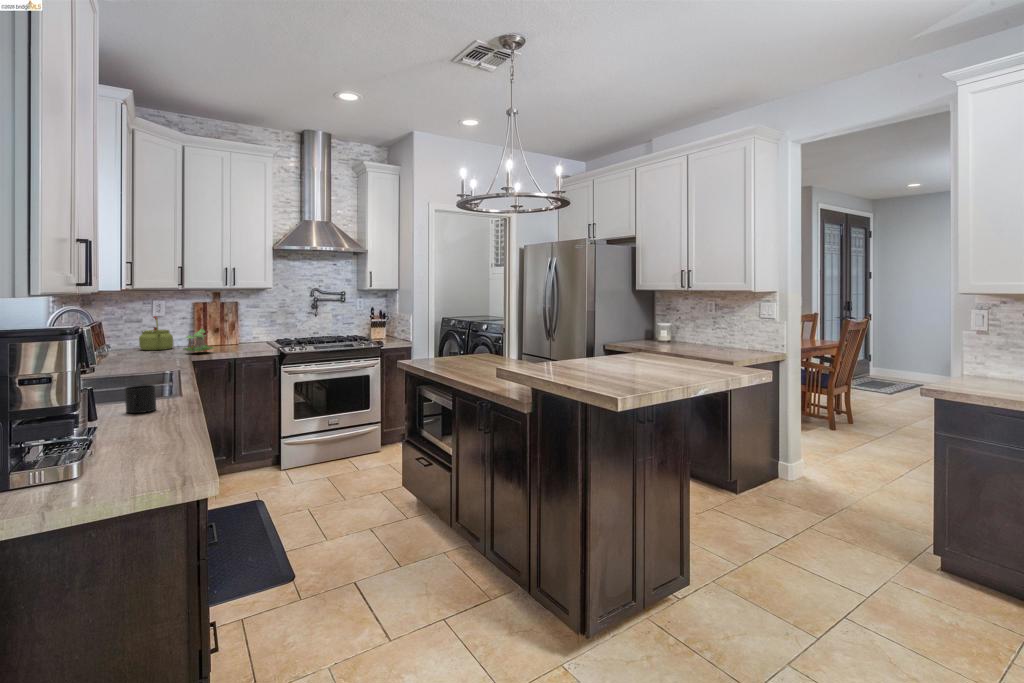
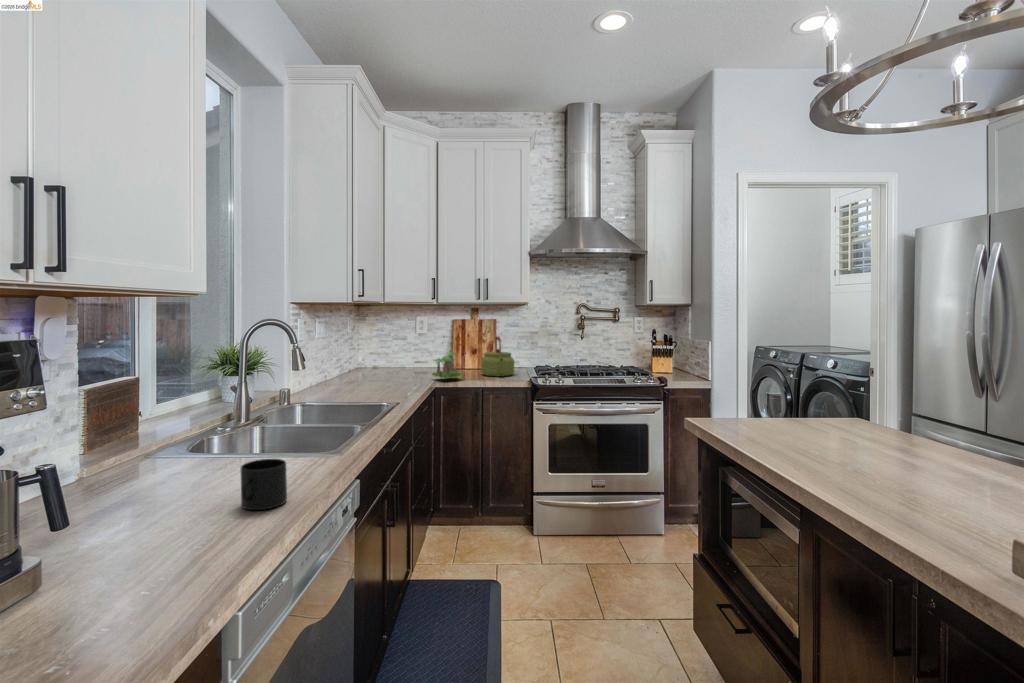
kettle: present [139,316,173,350] -> present [481,337,514,376]

